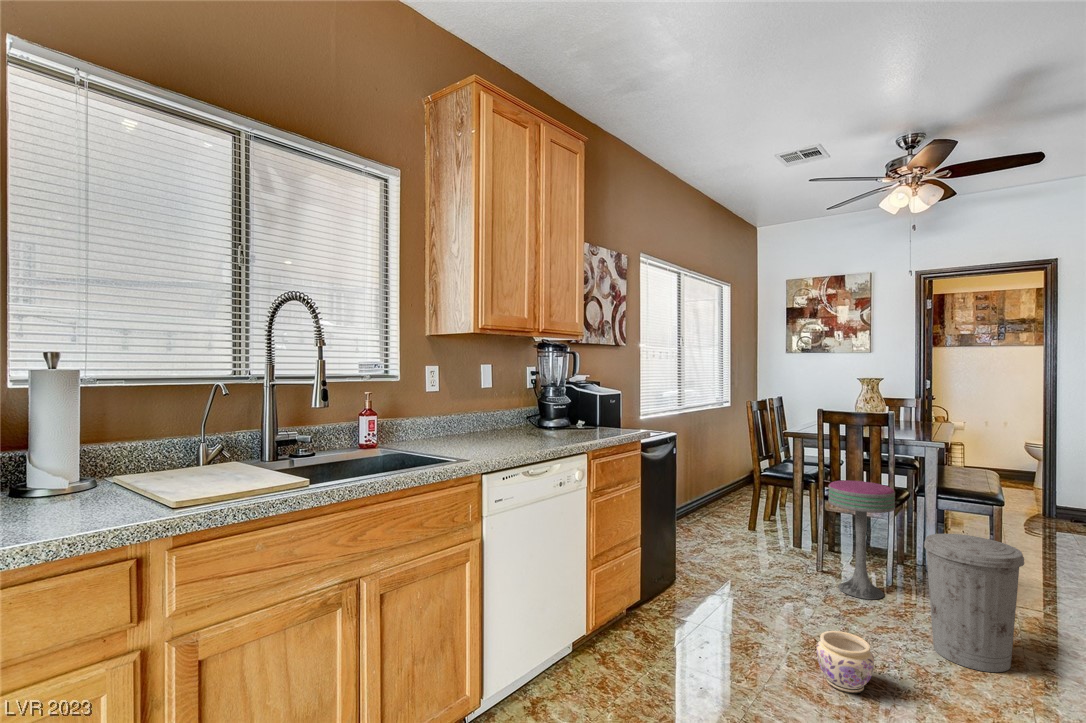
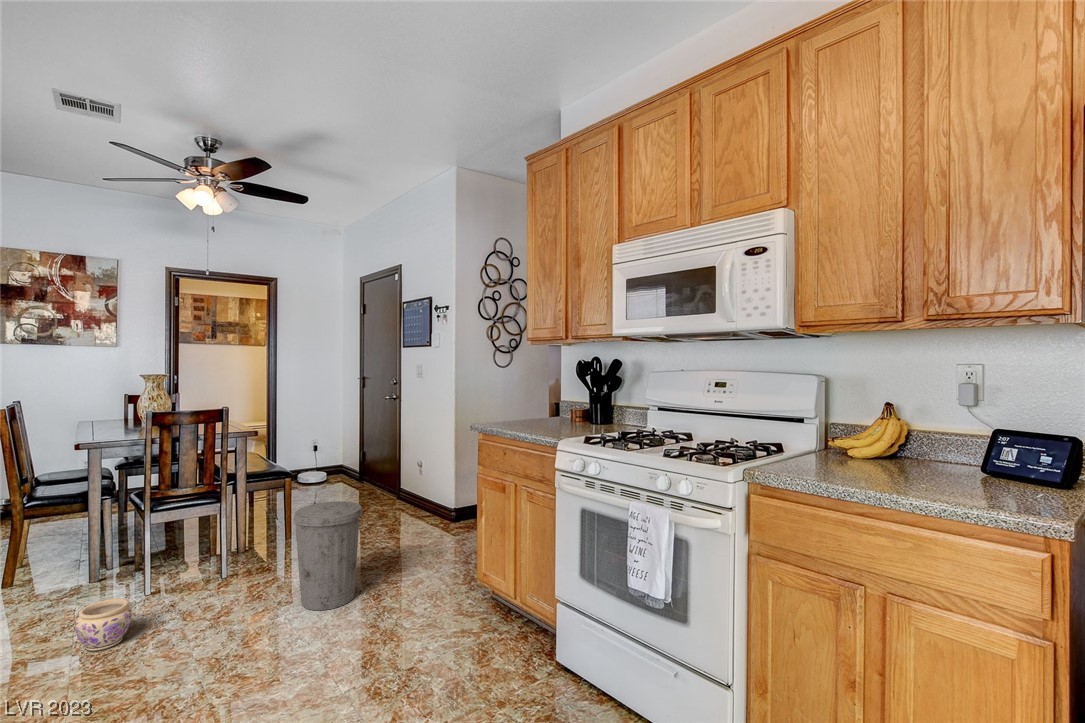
bar stool: present [828,480,895,599] -> none [172,481,242,603]
planter: present [817,631,874,693] -> present [75,599,132,652]

